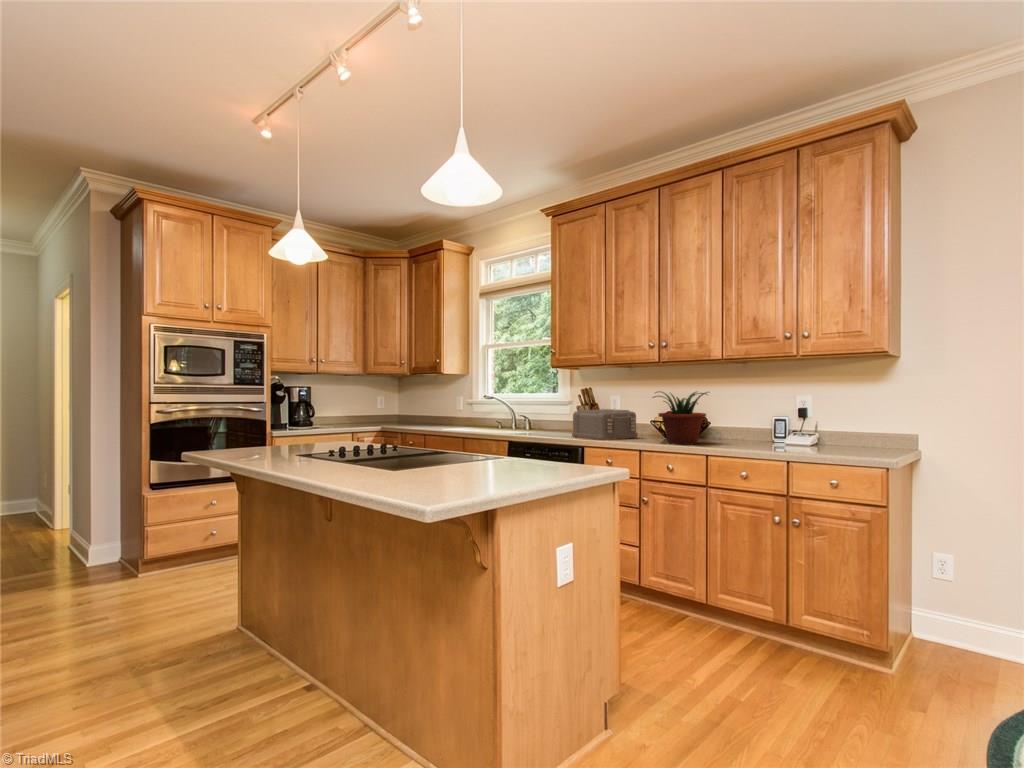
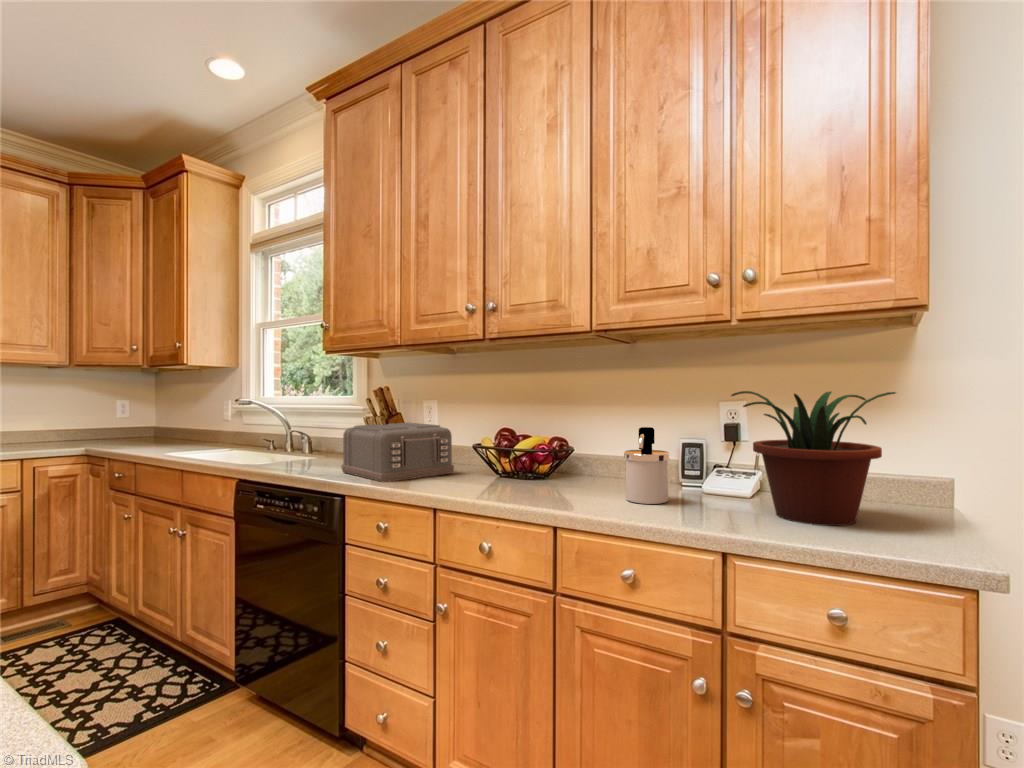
potted plant: present [654,392,708,444] -> present [731,391,896,526]
soap dispenser: none [741,409,766,447] -> present [624,427,670,504]

